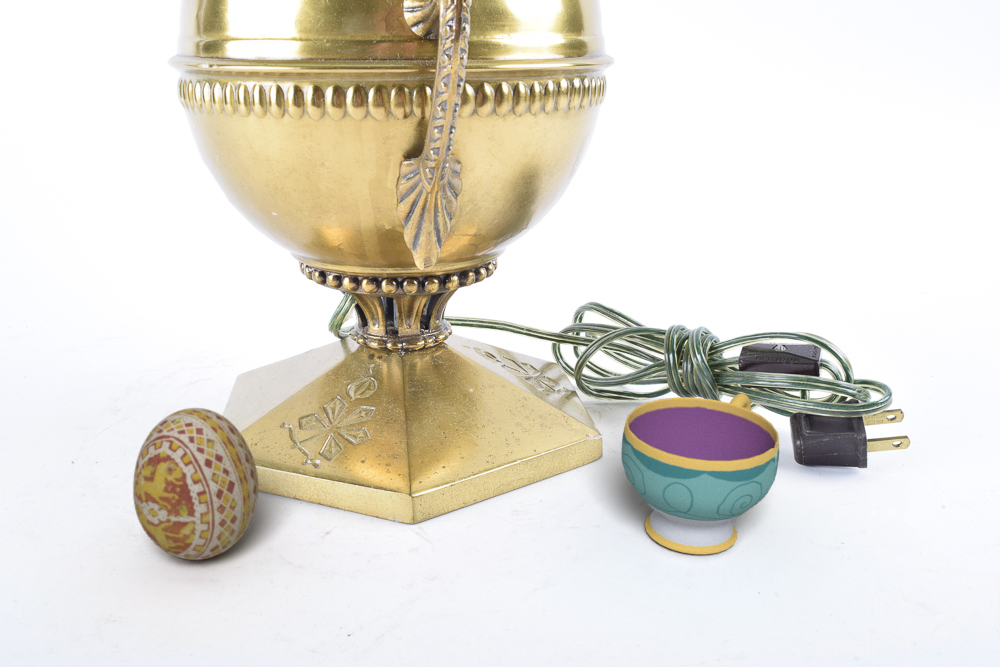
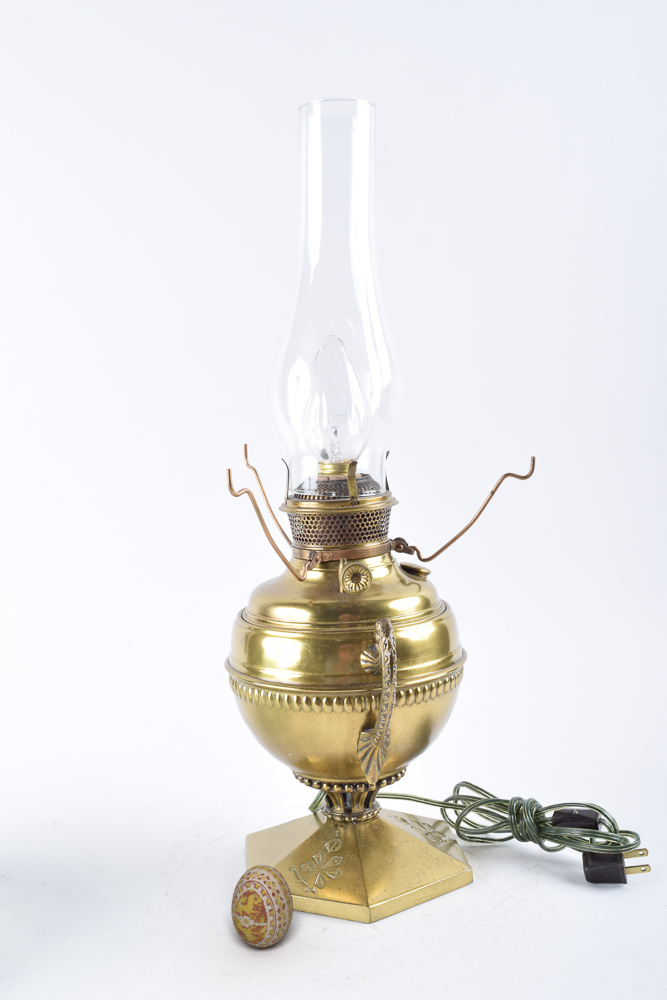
teacup: present [621,393,779,554] -> none [482,844,565,937]

